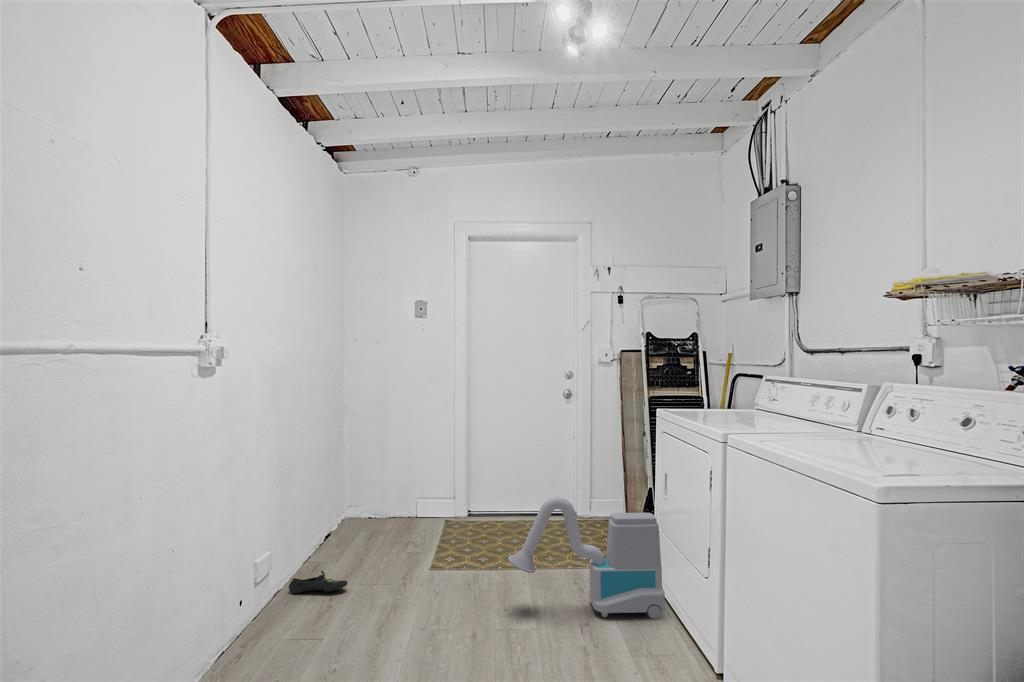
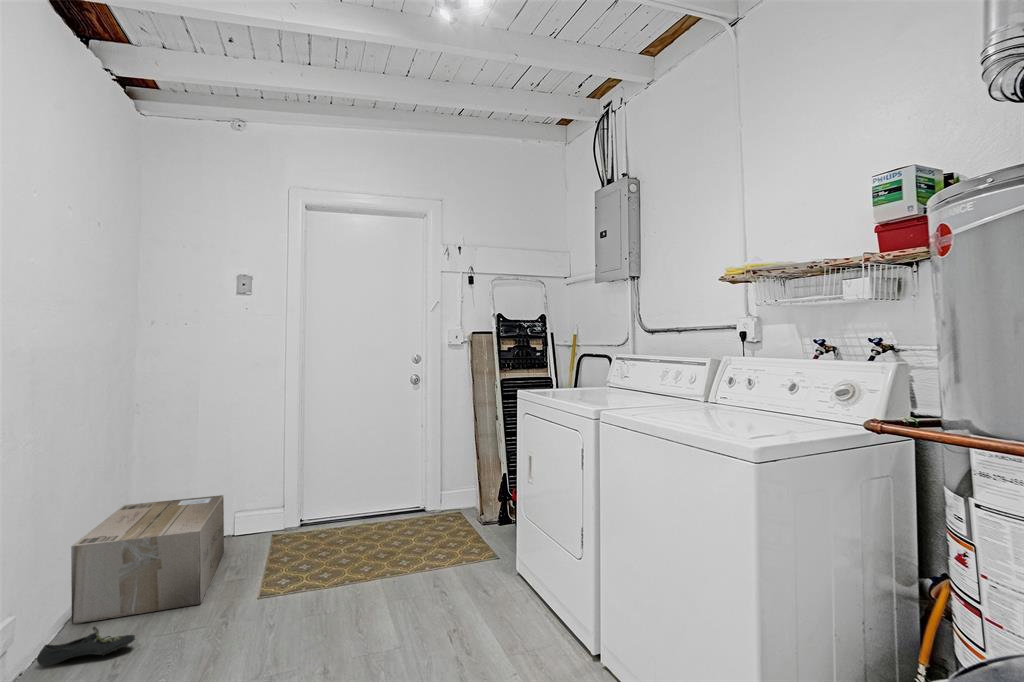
cardboard box: none [308,484,409,568] -> present [71,495,224,624]
vacuum cleaner: present [508,497,665,618] -> none [363,491,543,624]

